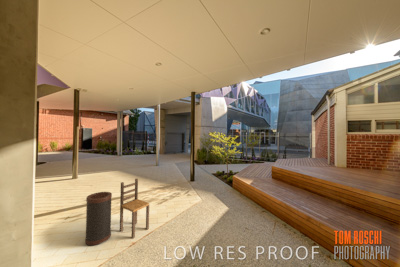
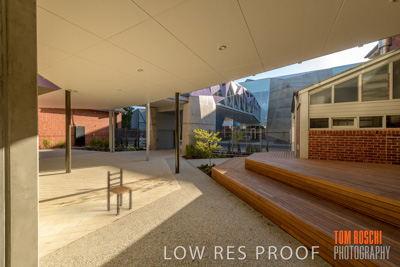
trash can: present [85,192,112,245] -> none [79,179,100,220]

